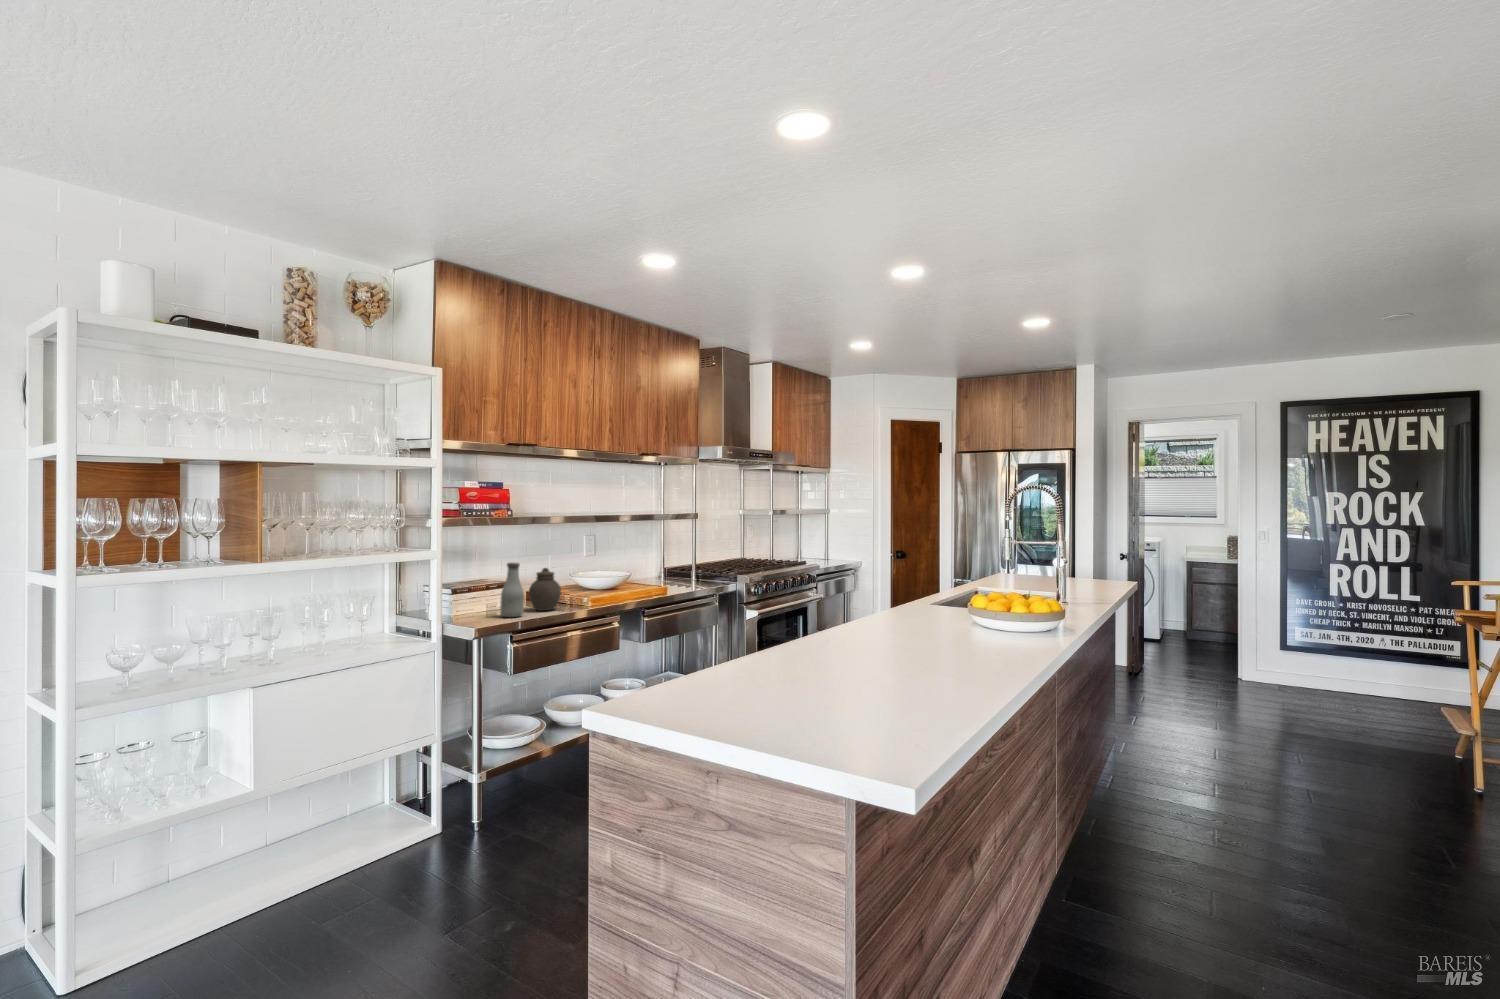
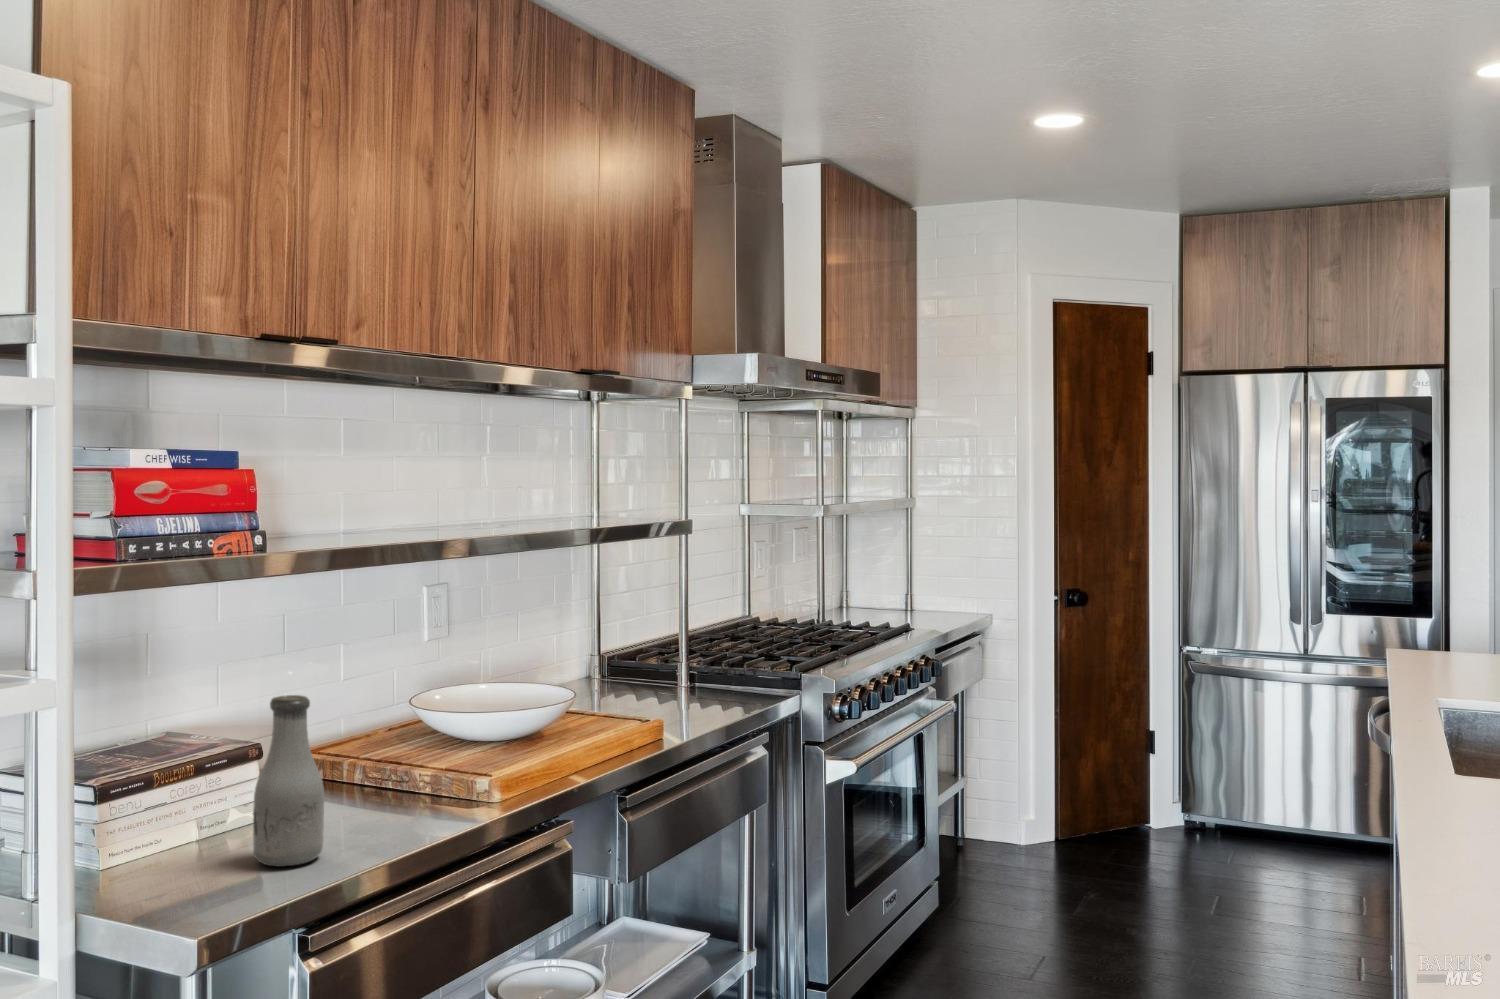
jar: present [529,568,561,611] -> none [325,700,419,828]

